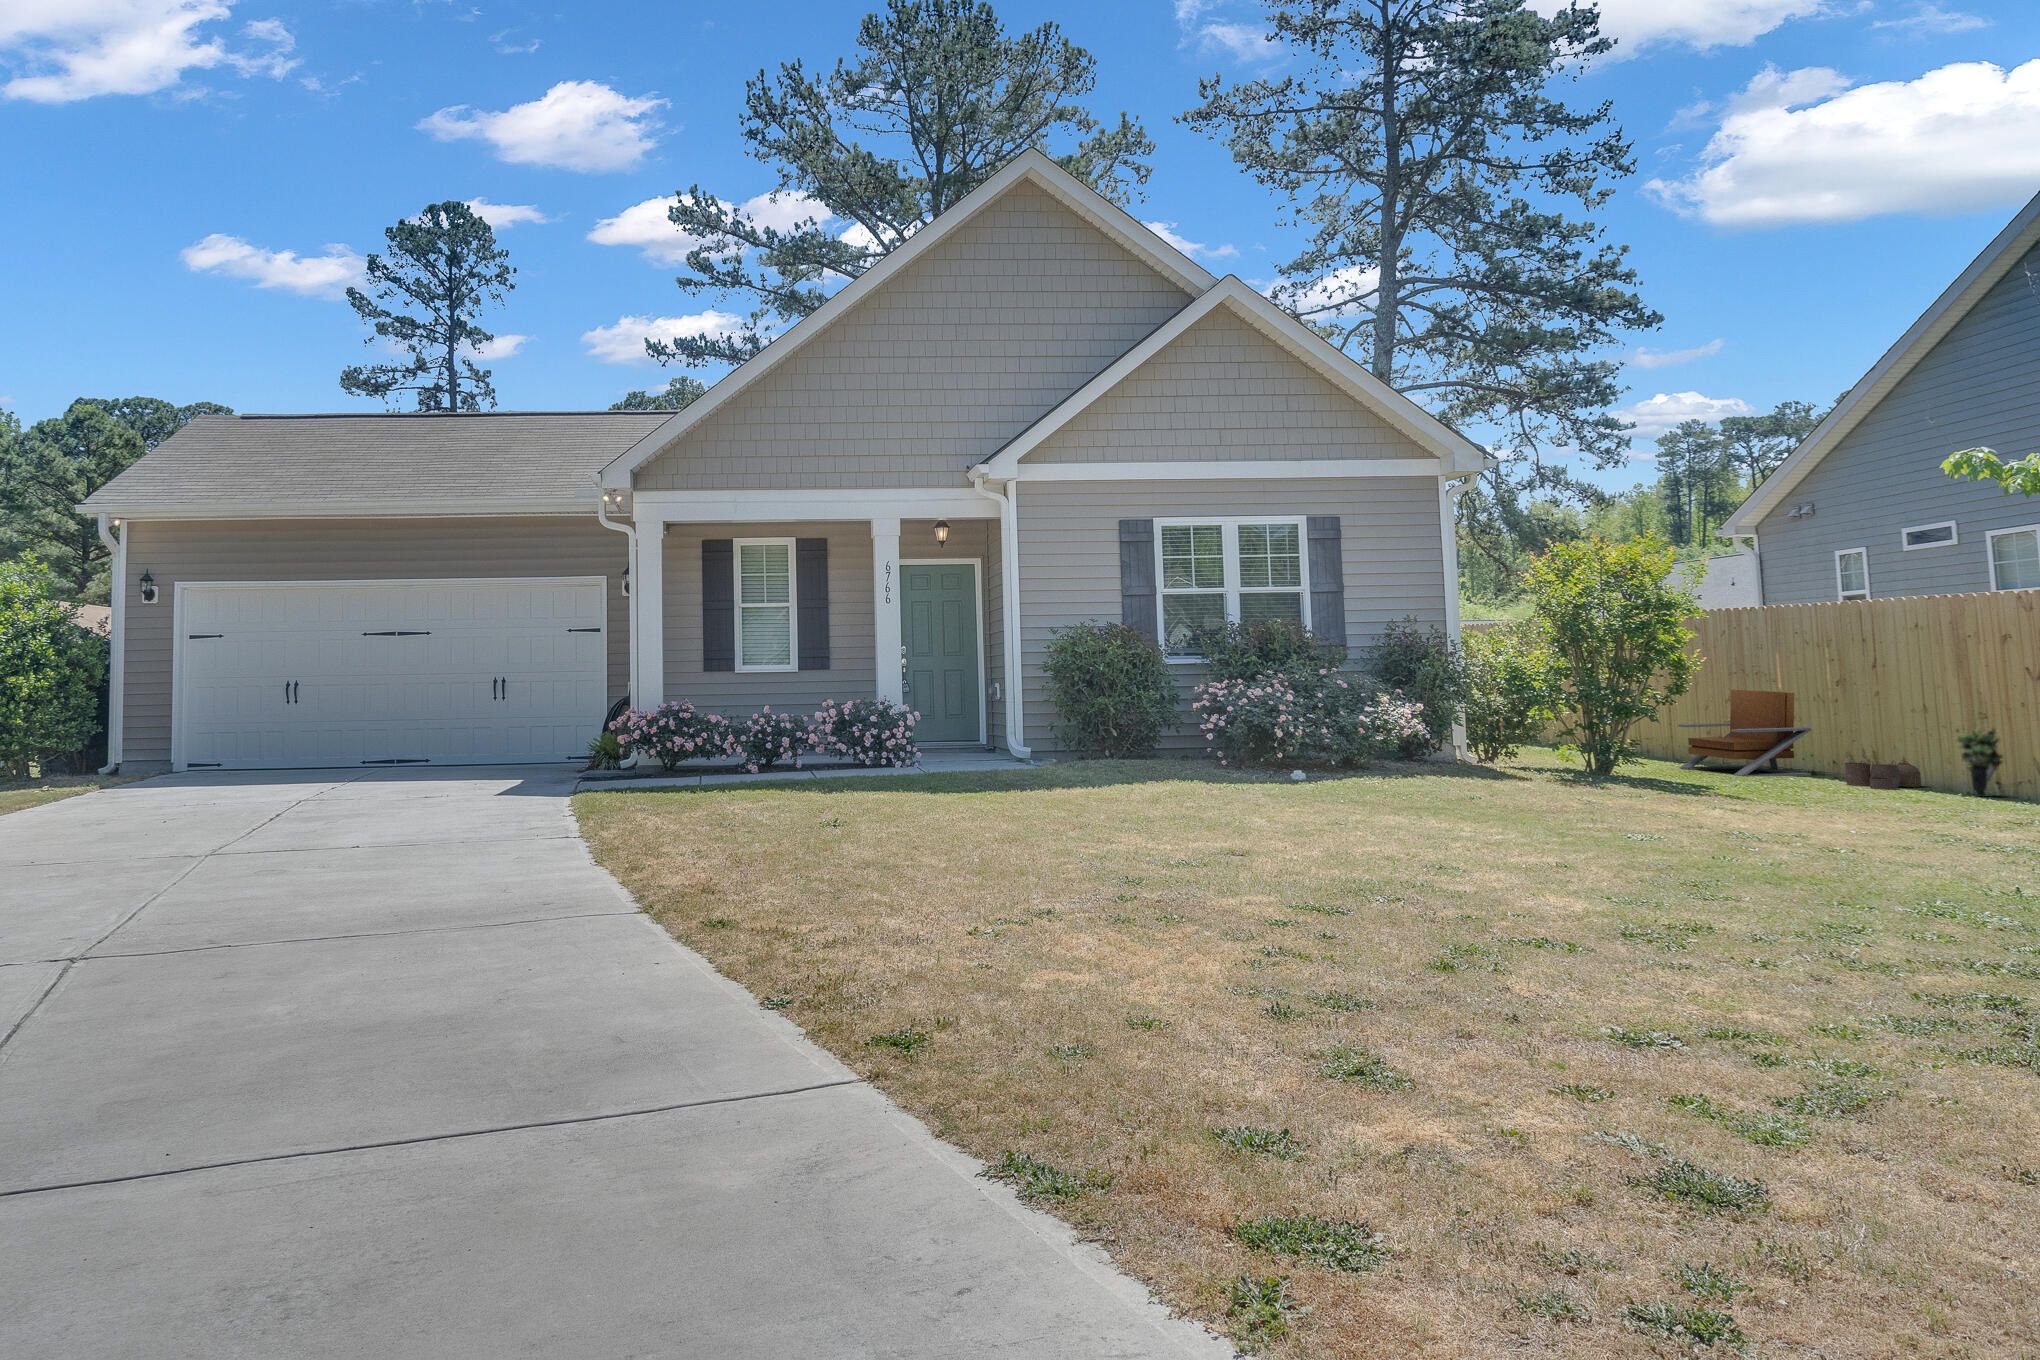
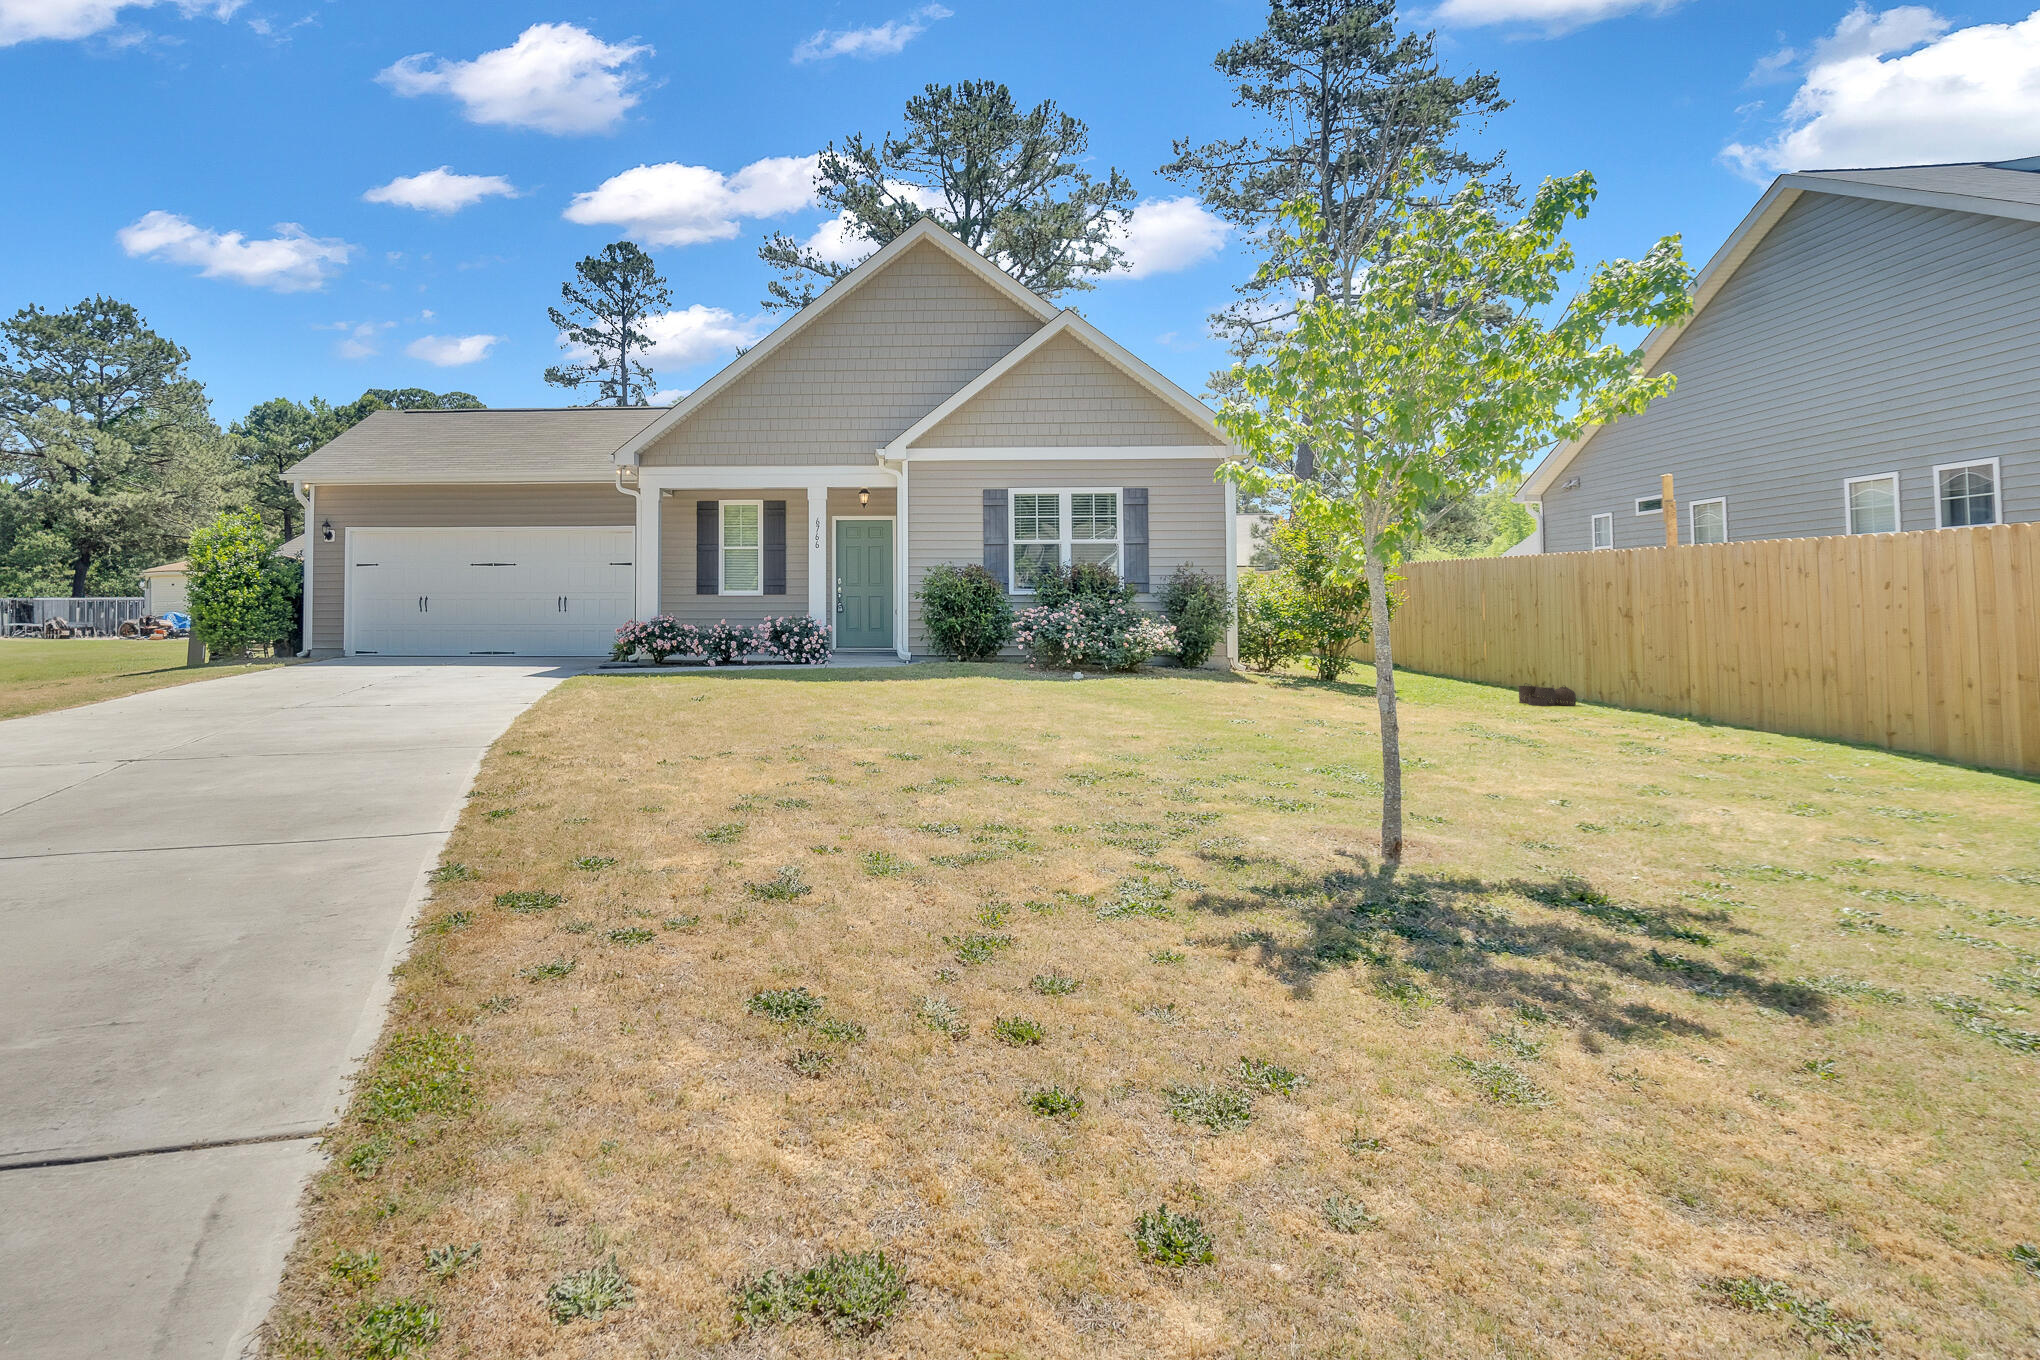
lounge chair: present [1678,690,1811,776] -> none [1428,631,1518,698]
potted plant: present [1957,728,2003,797] -> none [1582,659,1617,712]

